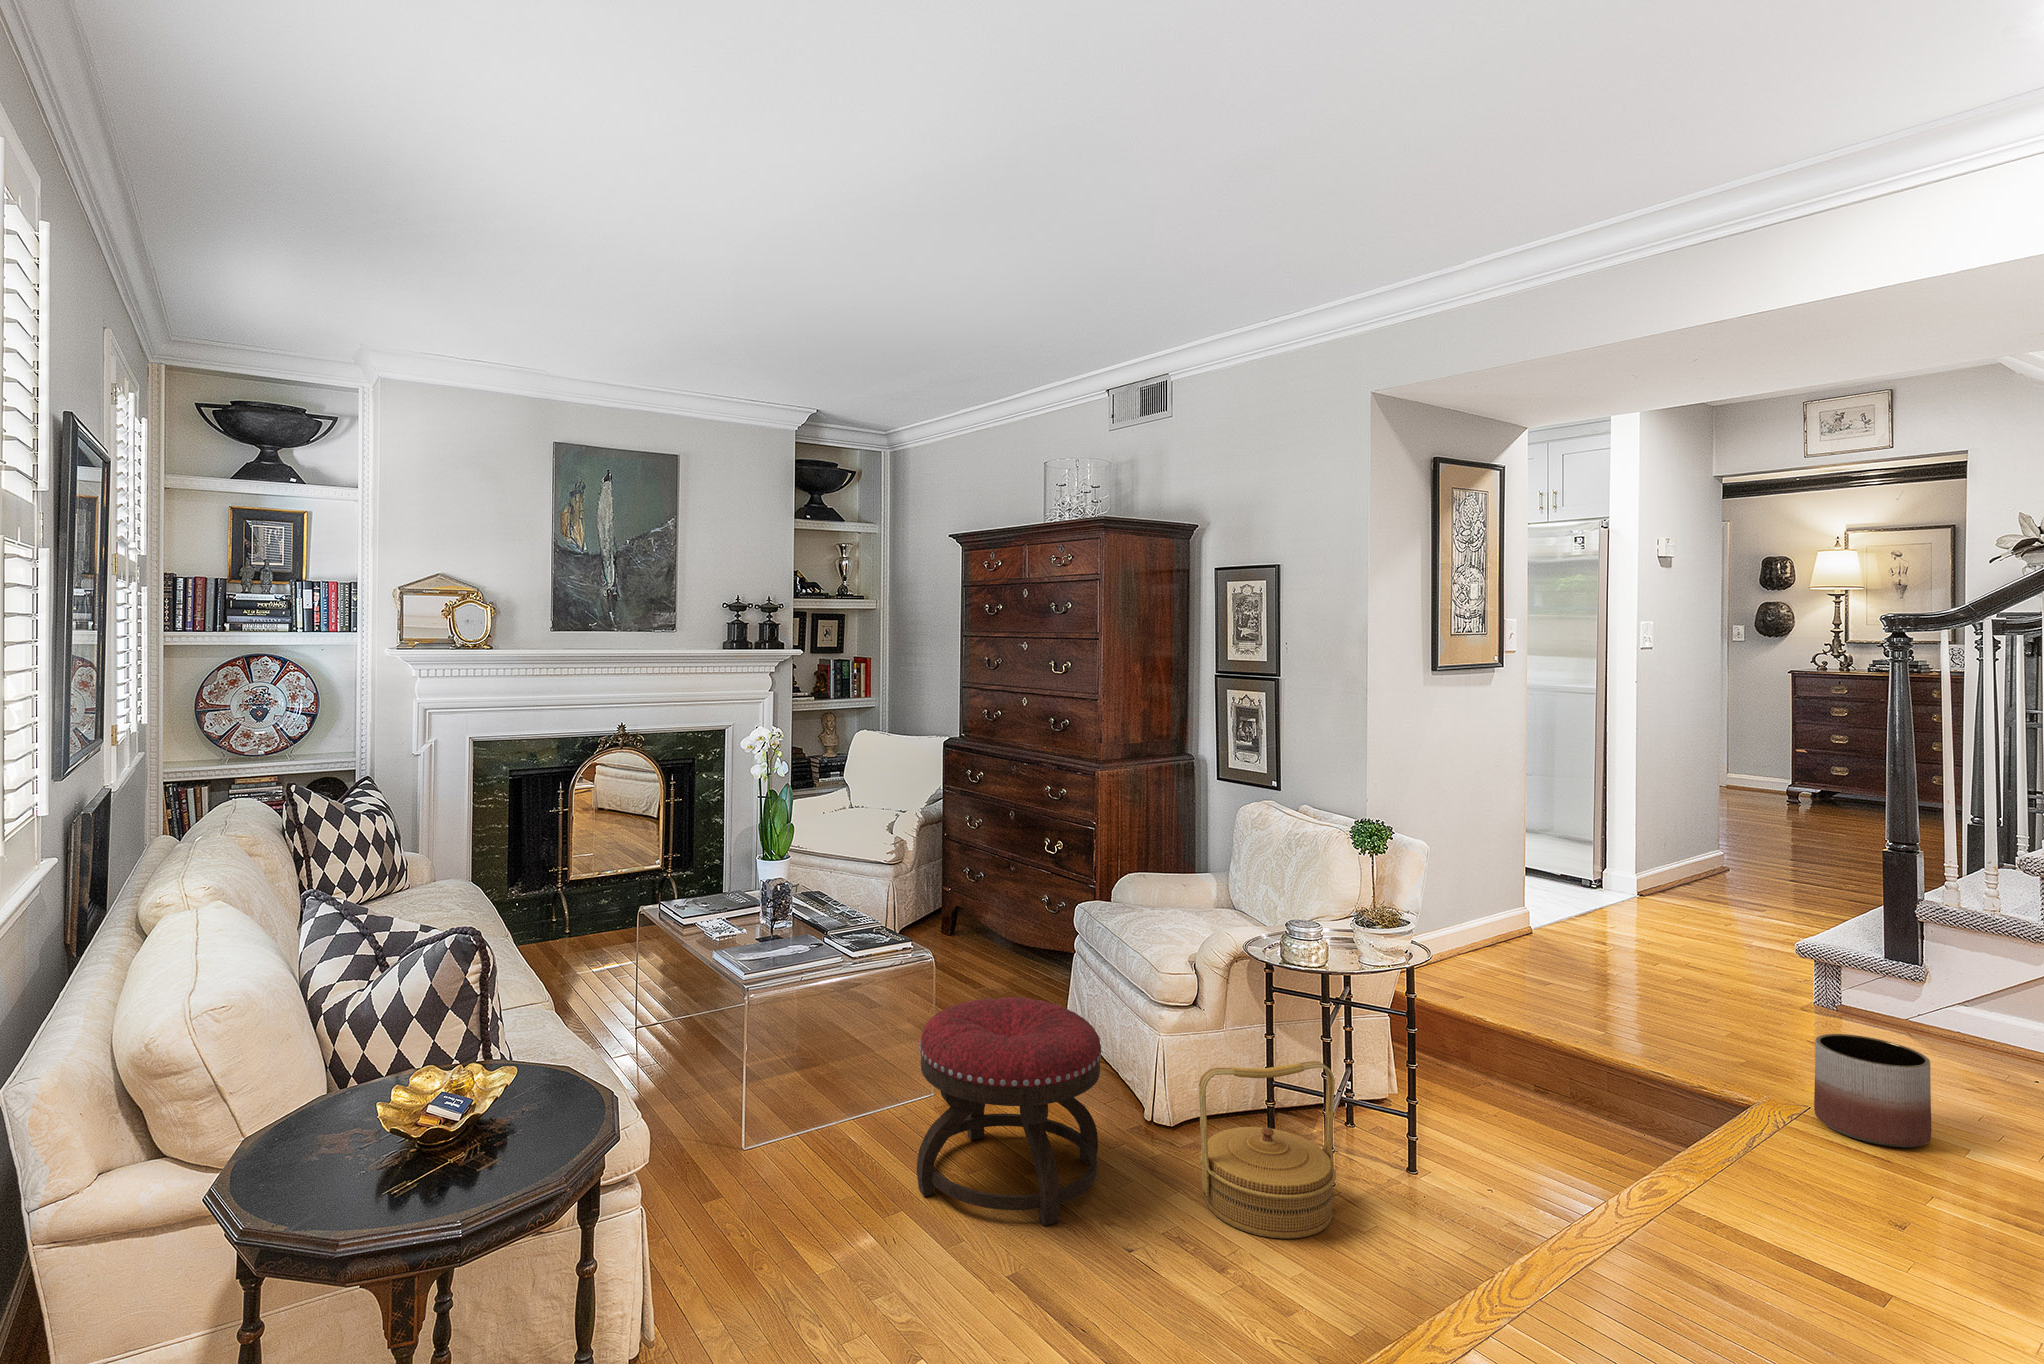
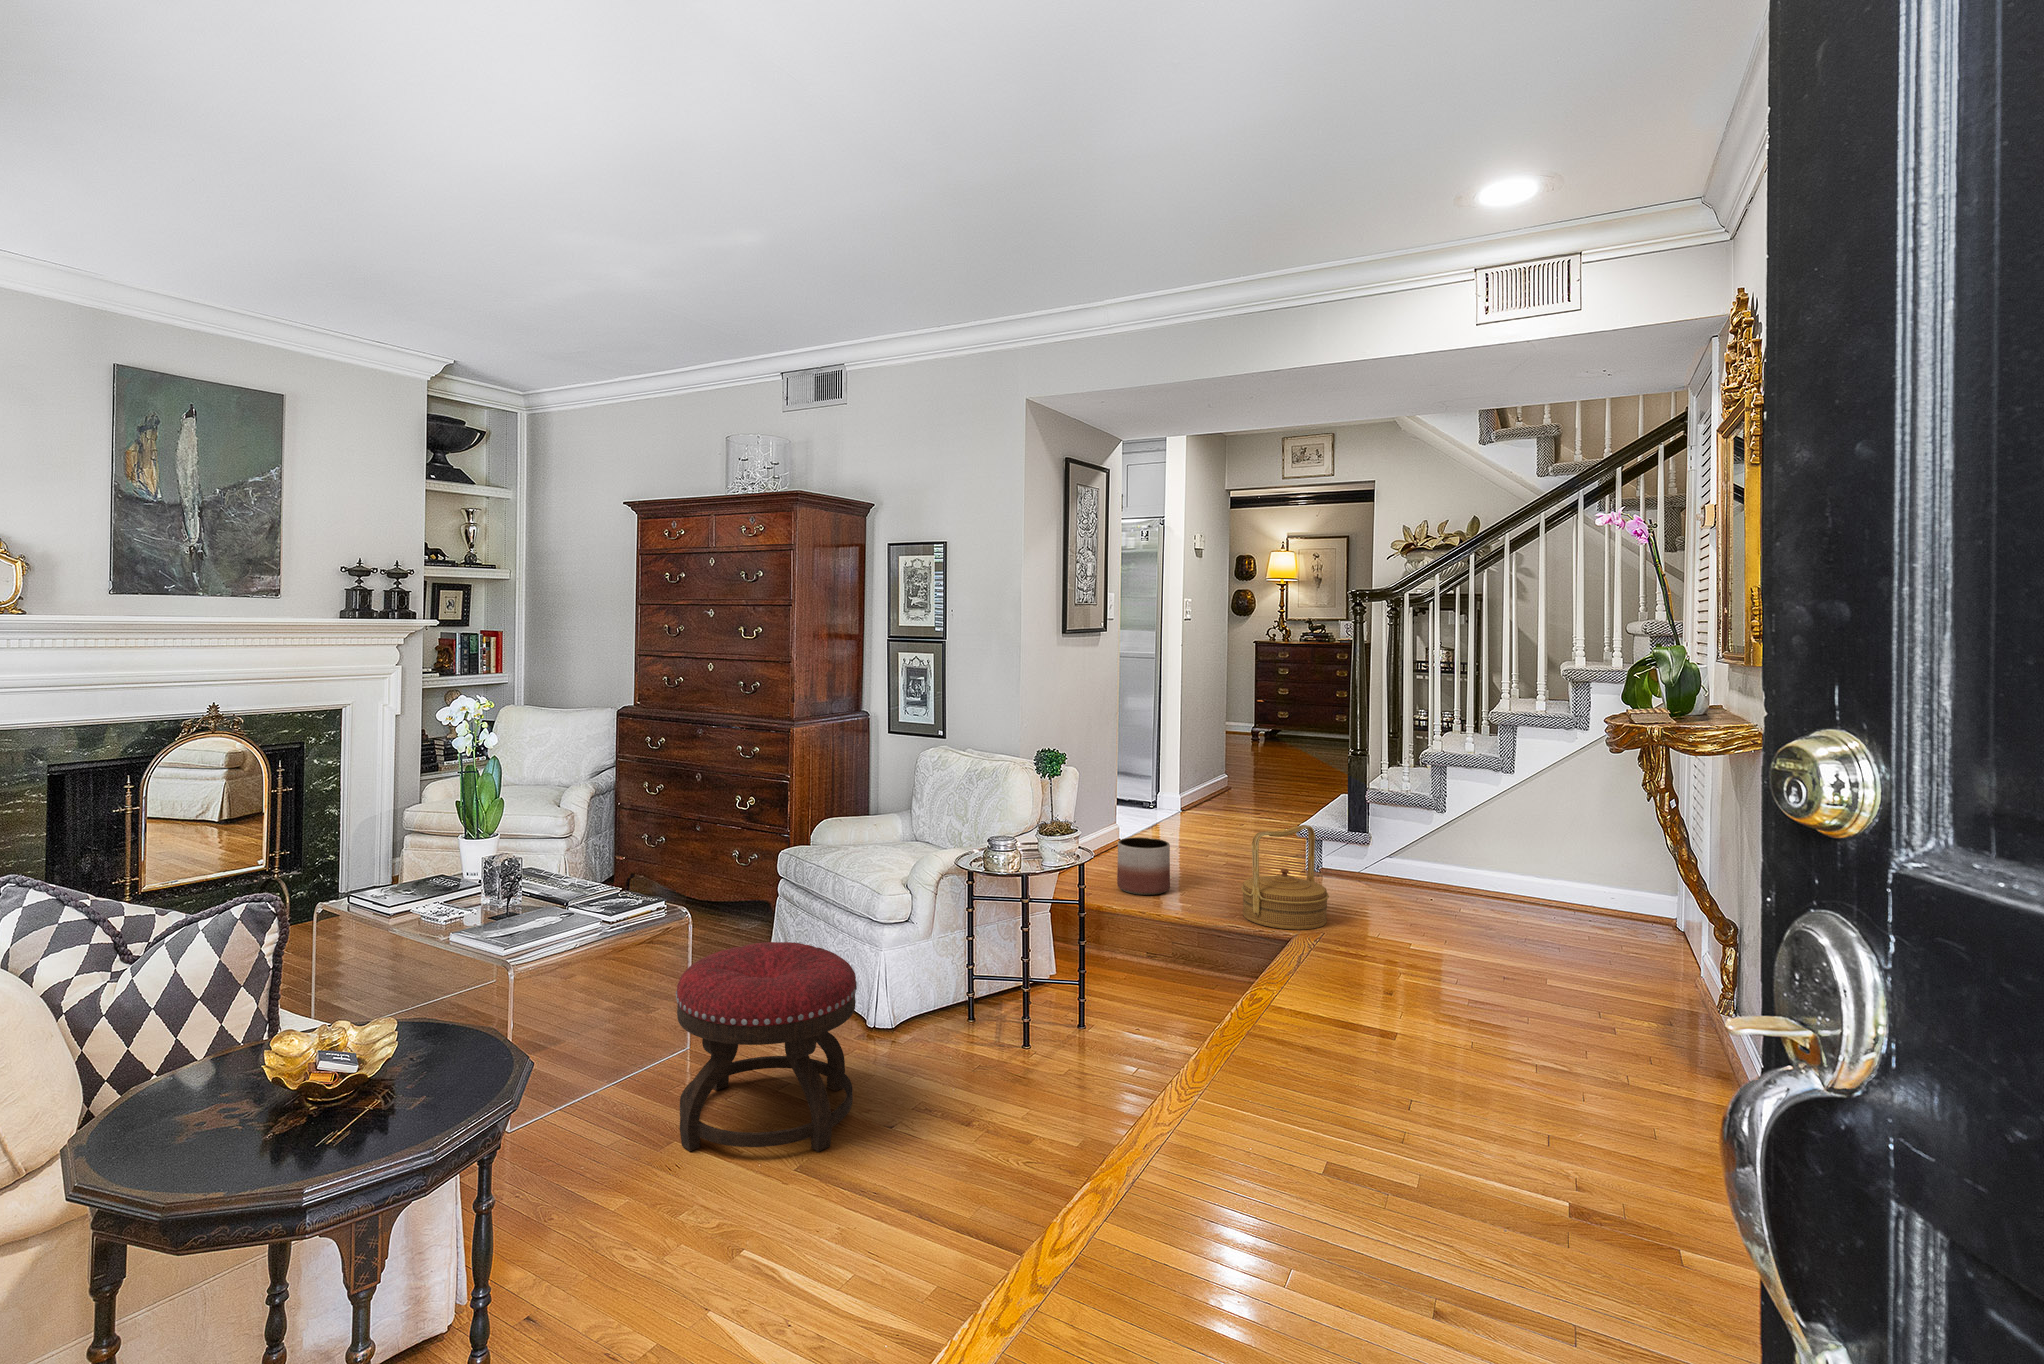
planter: present [1814,1034,1931,1148] -> present [1117,837,1170,895]
basket: present [1199,1061,1336,1239] -> present [1241,825,1329,930]

